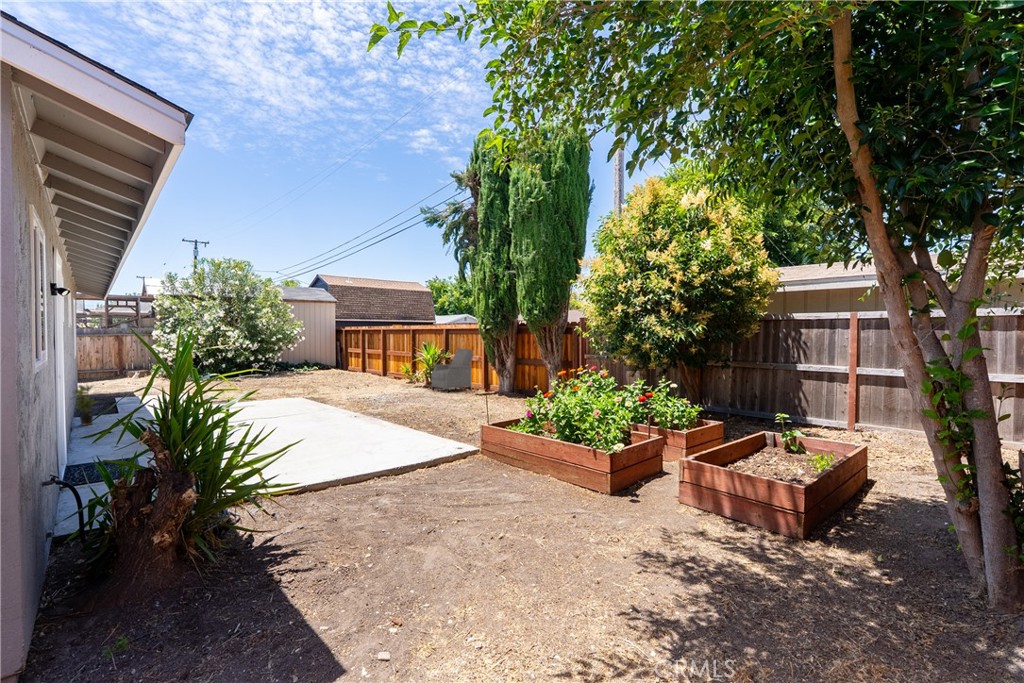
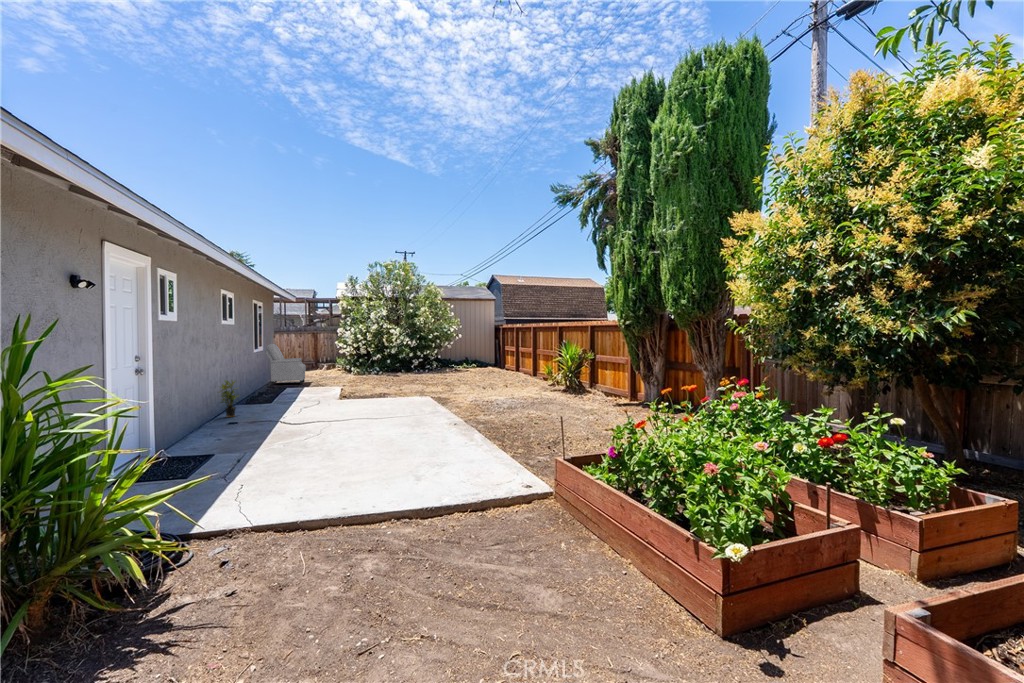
chair: present [432,349,473,393] -> present [265,344,306,386]

